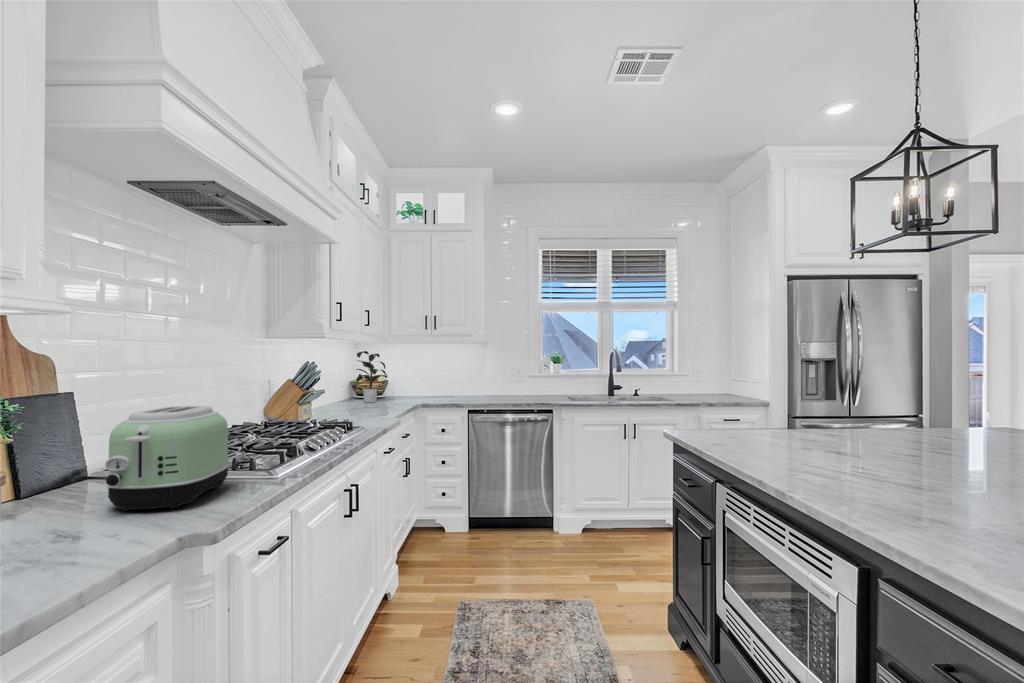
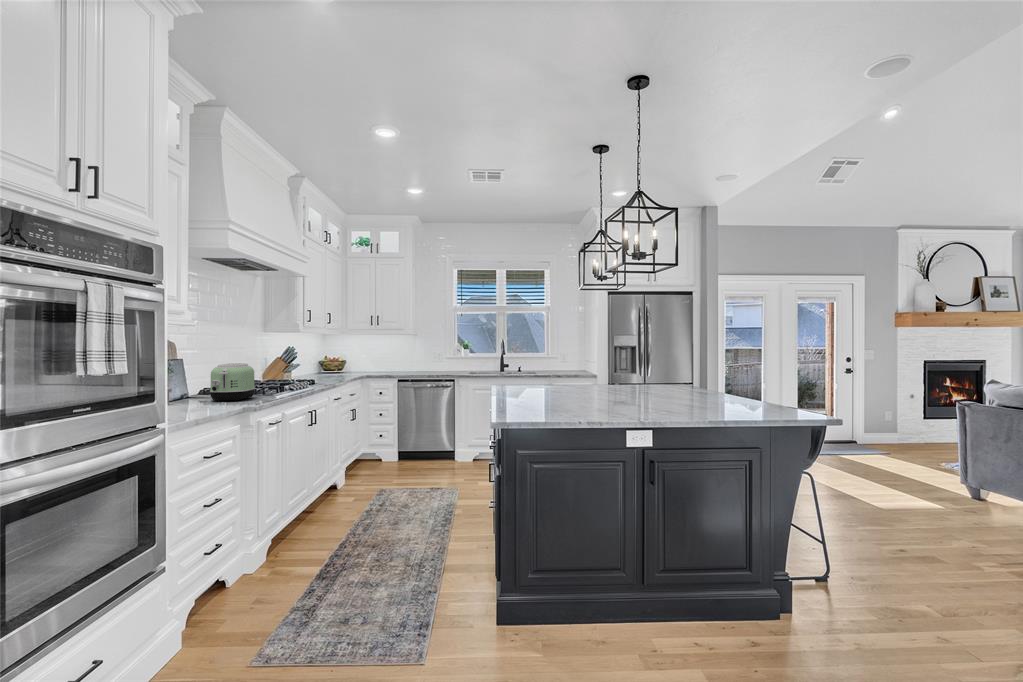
potted plant: present [356,351,387,403] -> none [318,340,349,374]

